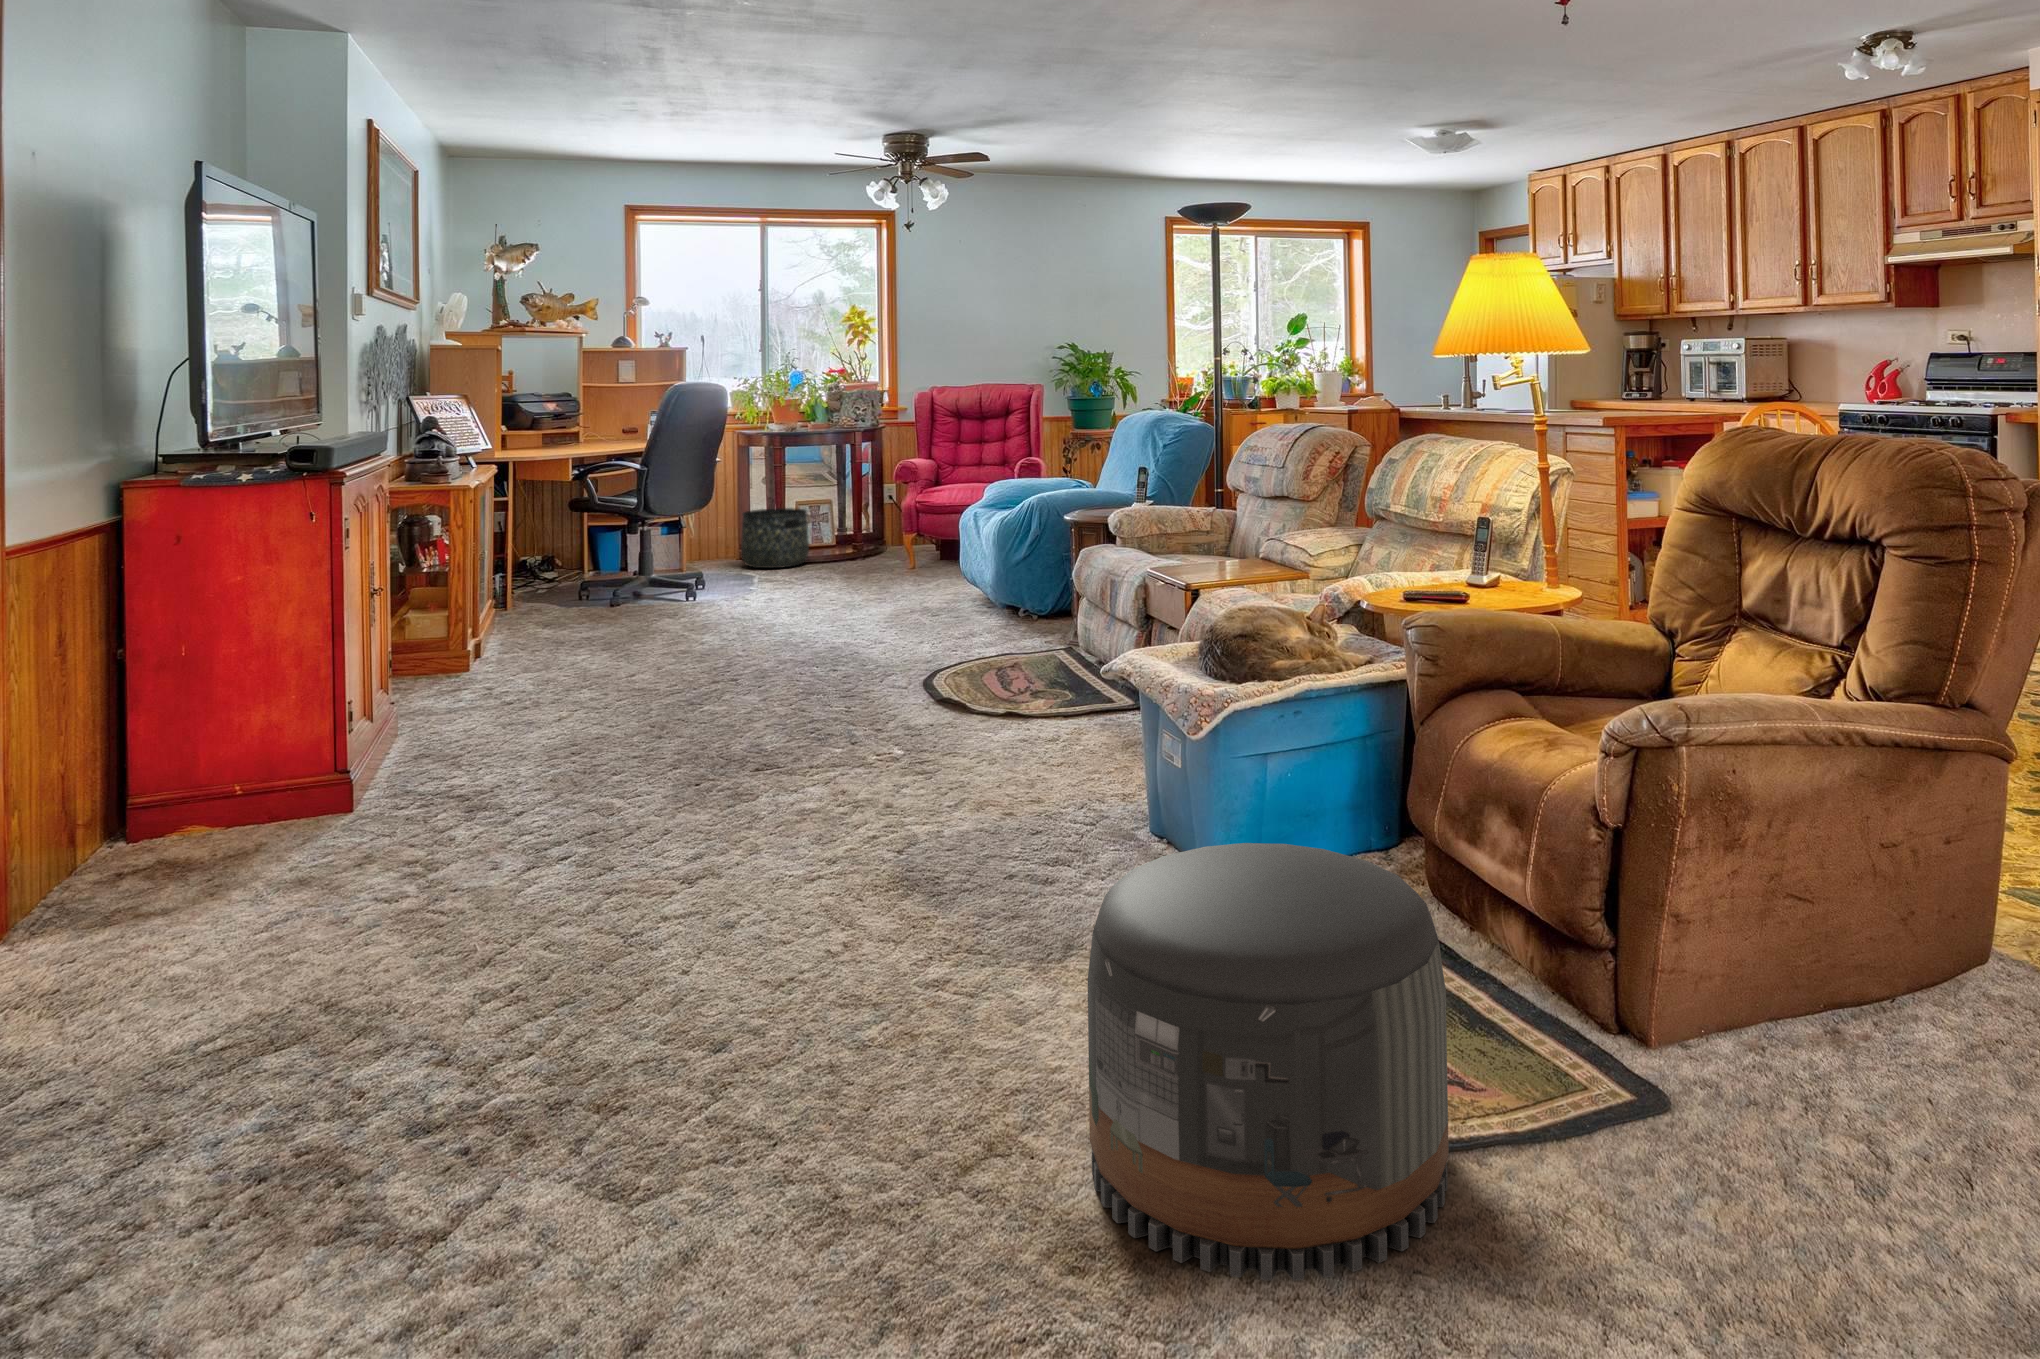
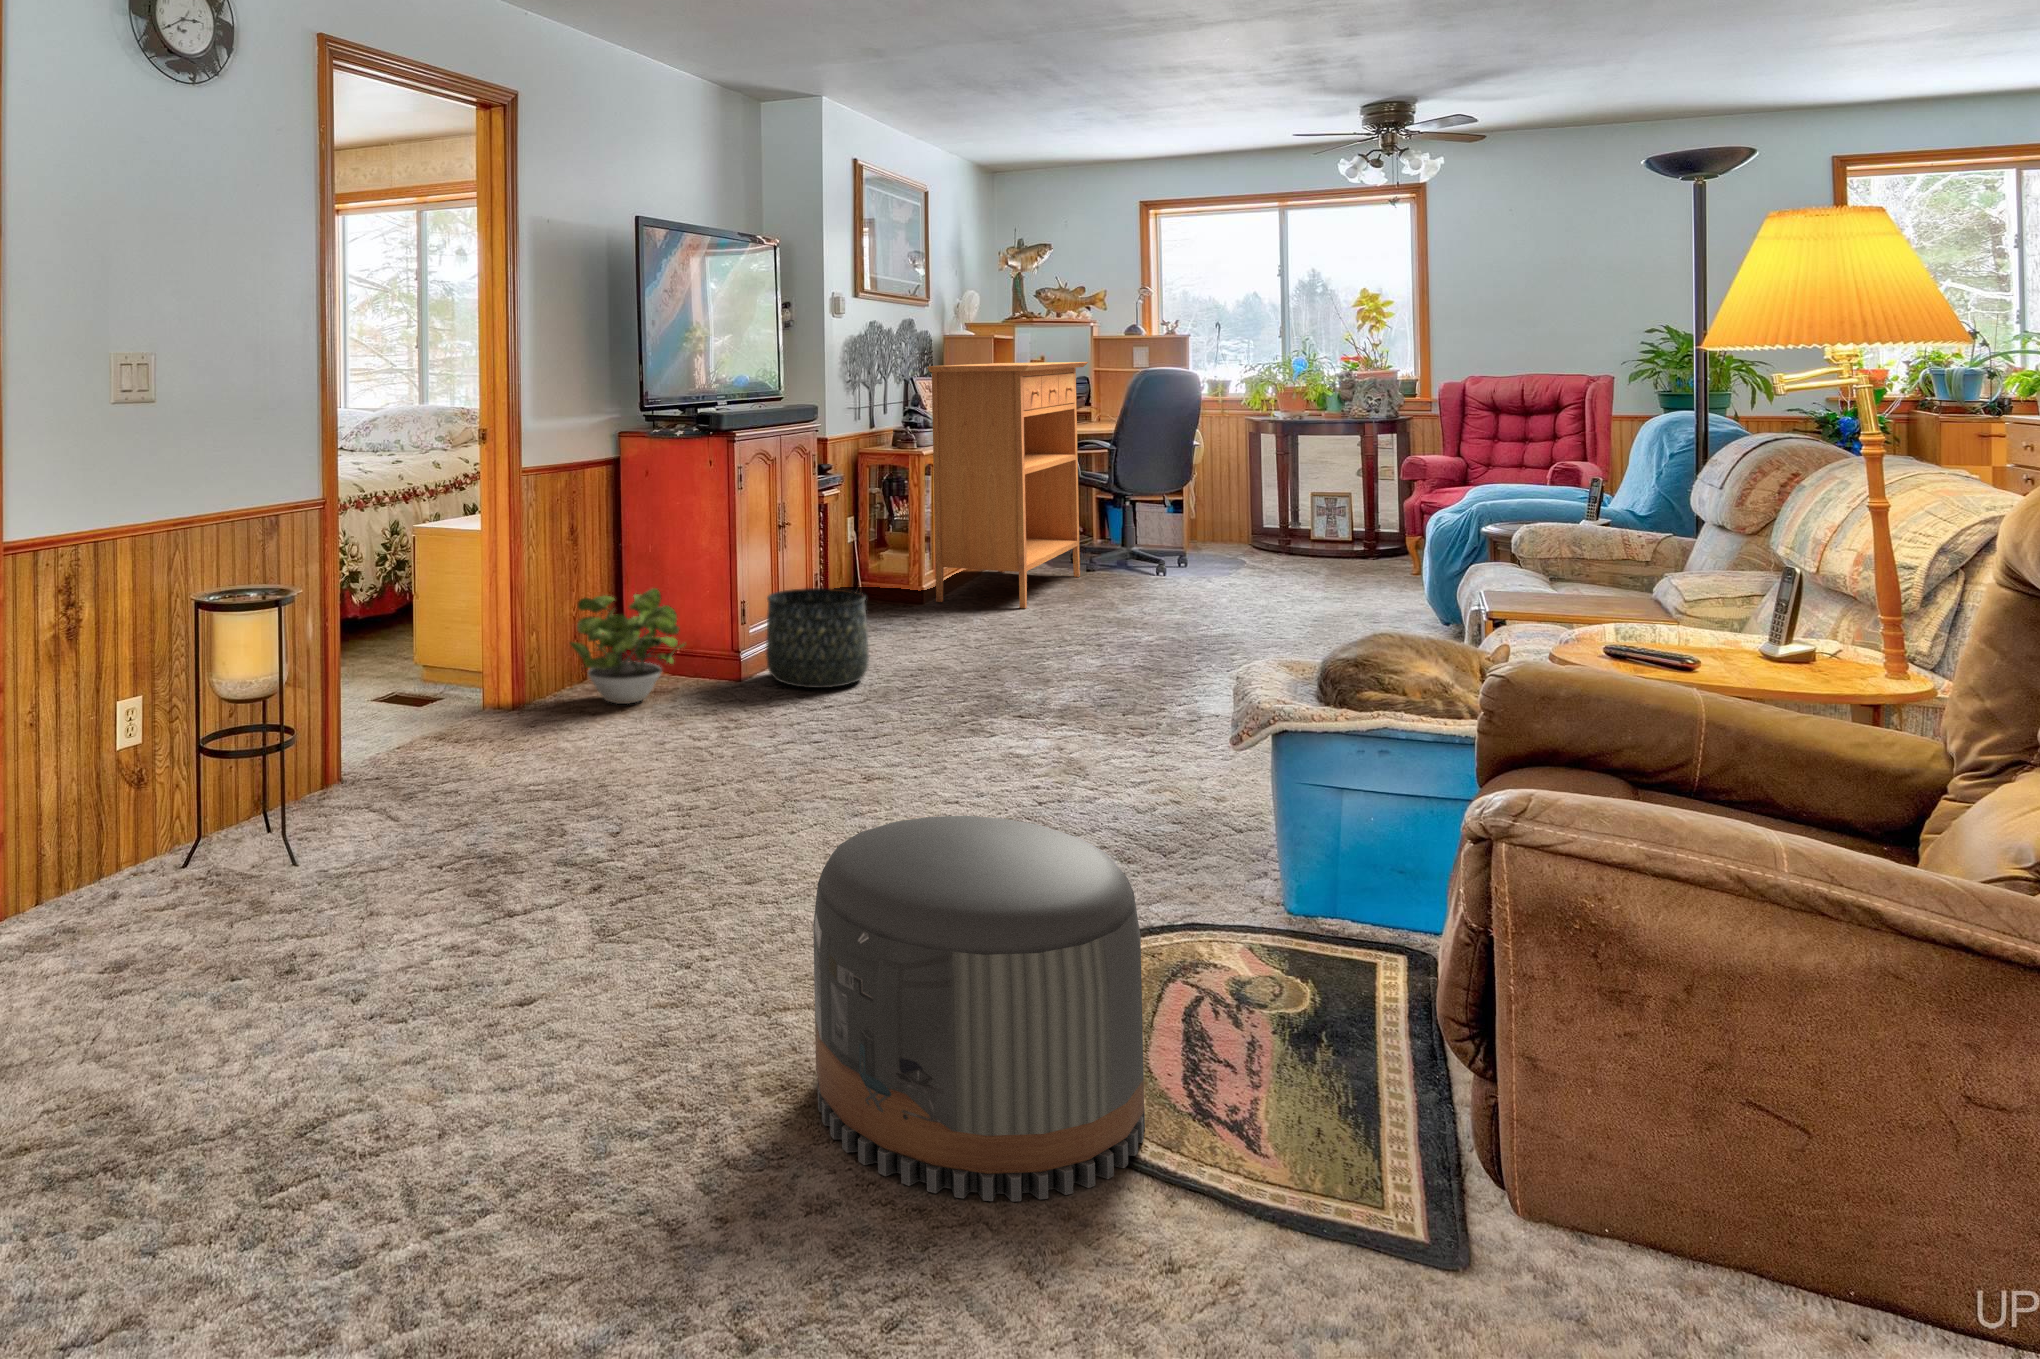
console table: none [478,375,622,661] -> present [928,362,1088,608]
basket: present [741,508,809,568] -> present [766,588,869,688]
potted plant: none [90,690,305,872] -> present [570,588,685,704]

